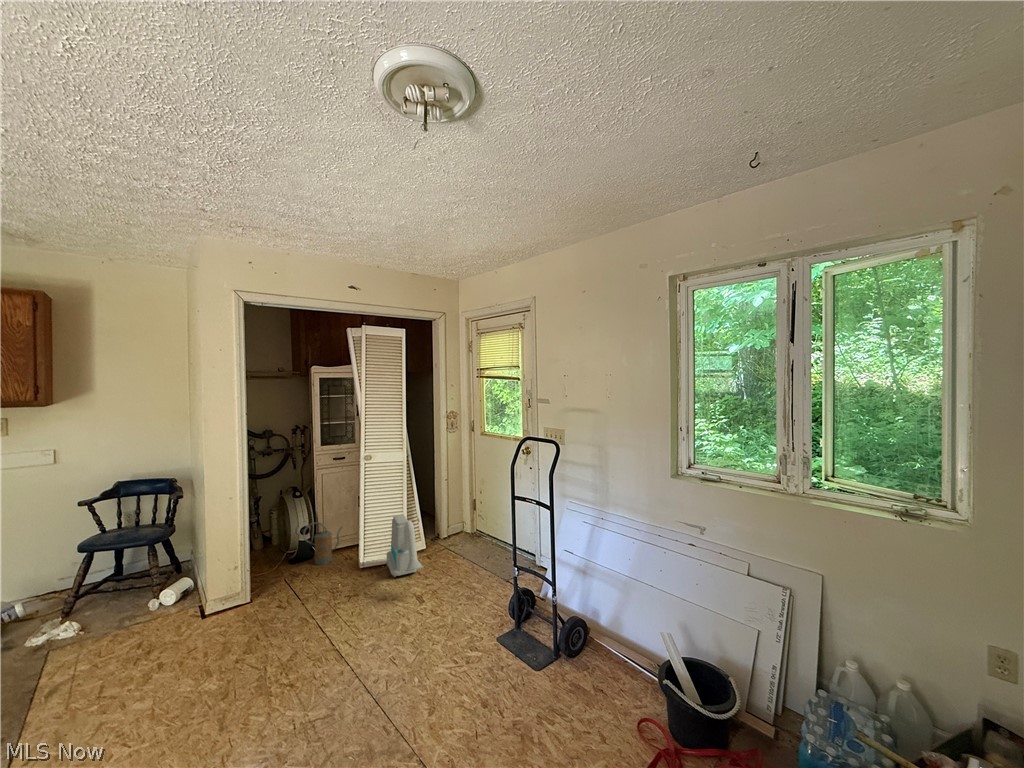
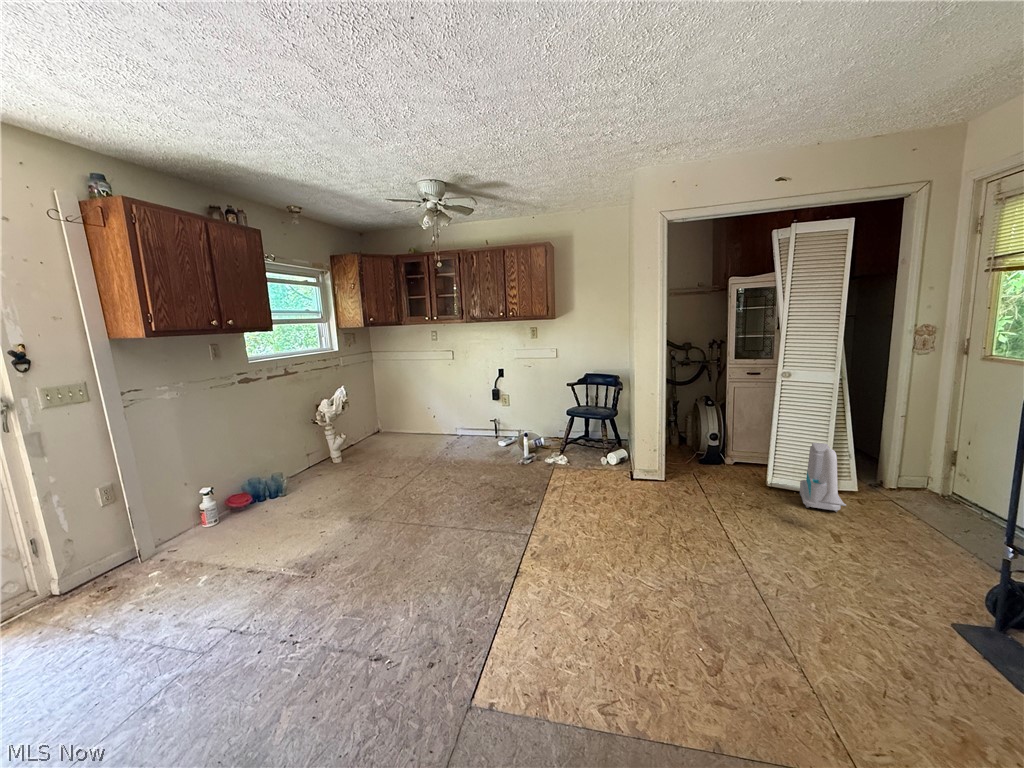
watering can: present [303,522,342,565] -> none [711,431,752,473]

